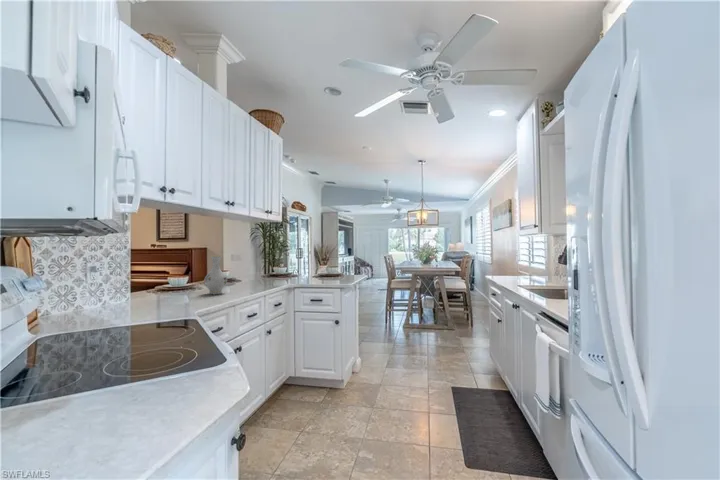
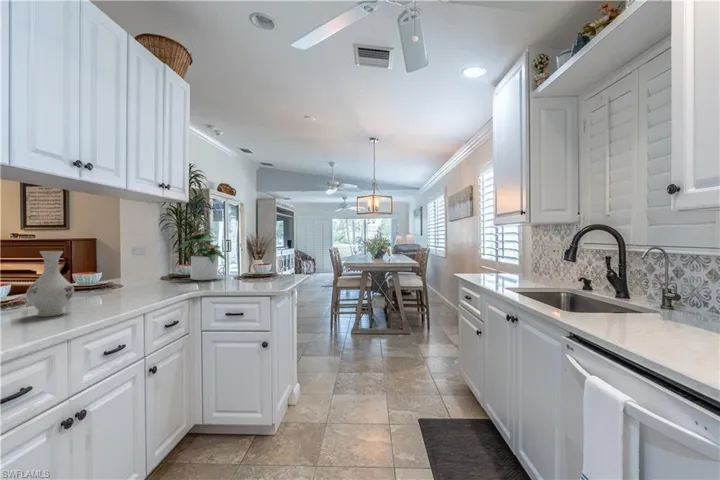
potted plant: none [274,242,308,278] -> present [179,231,226,280]

